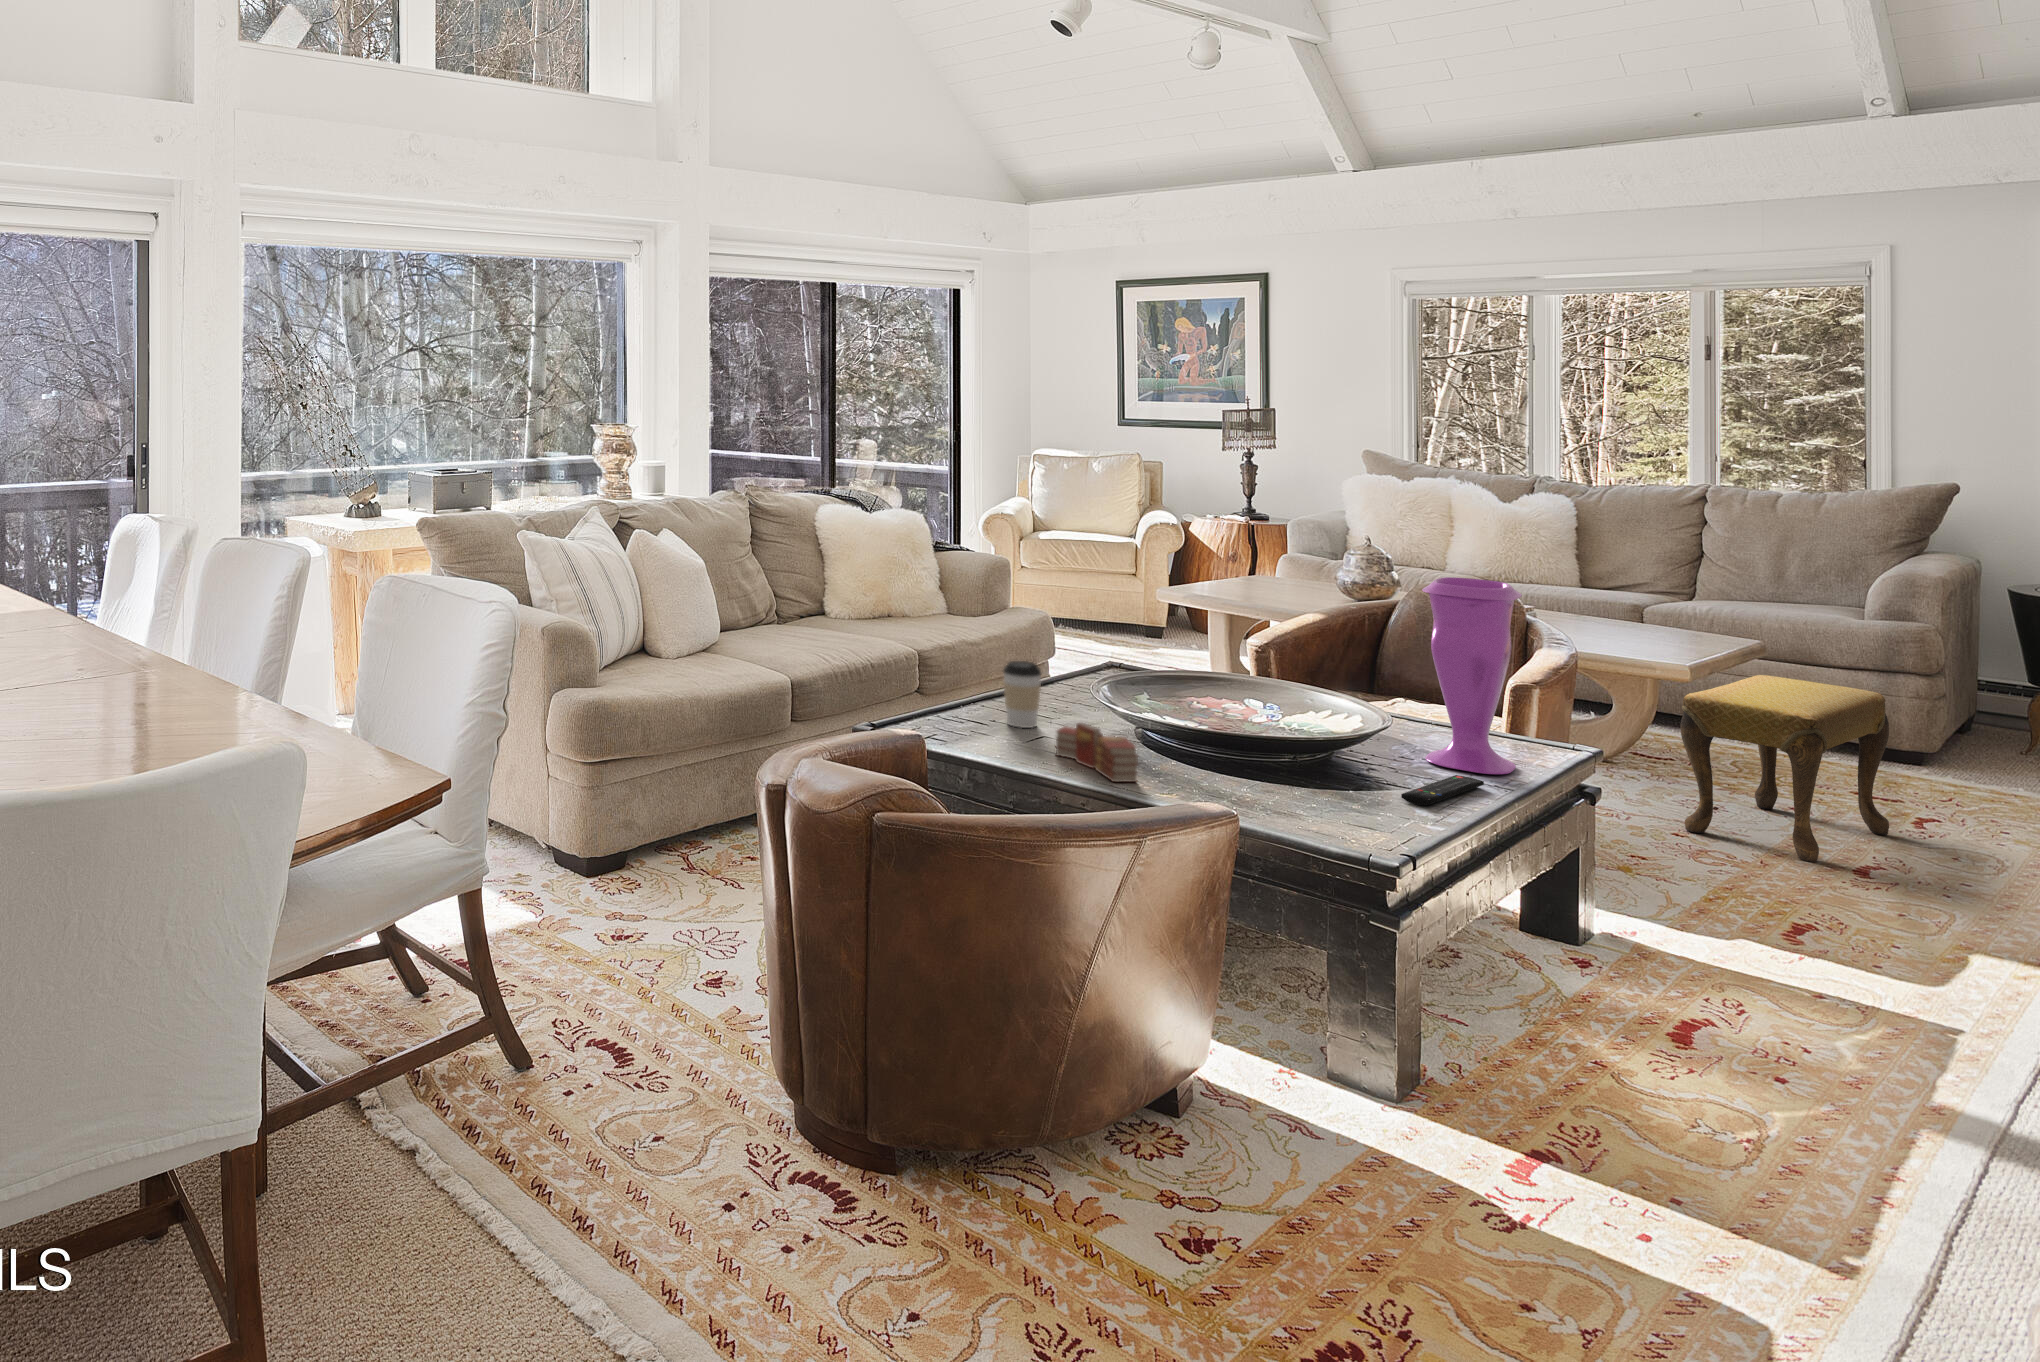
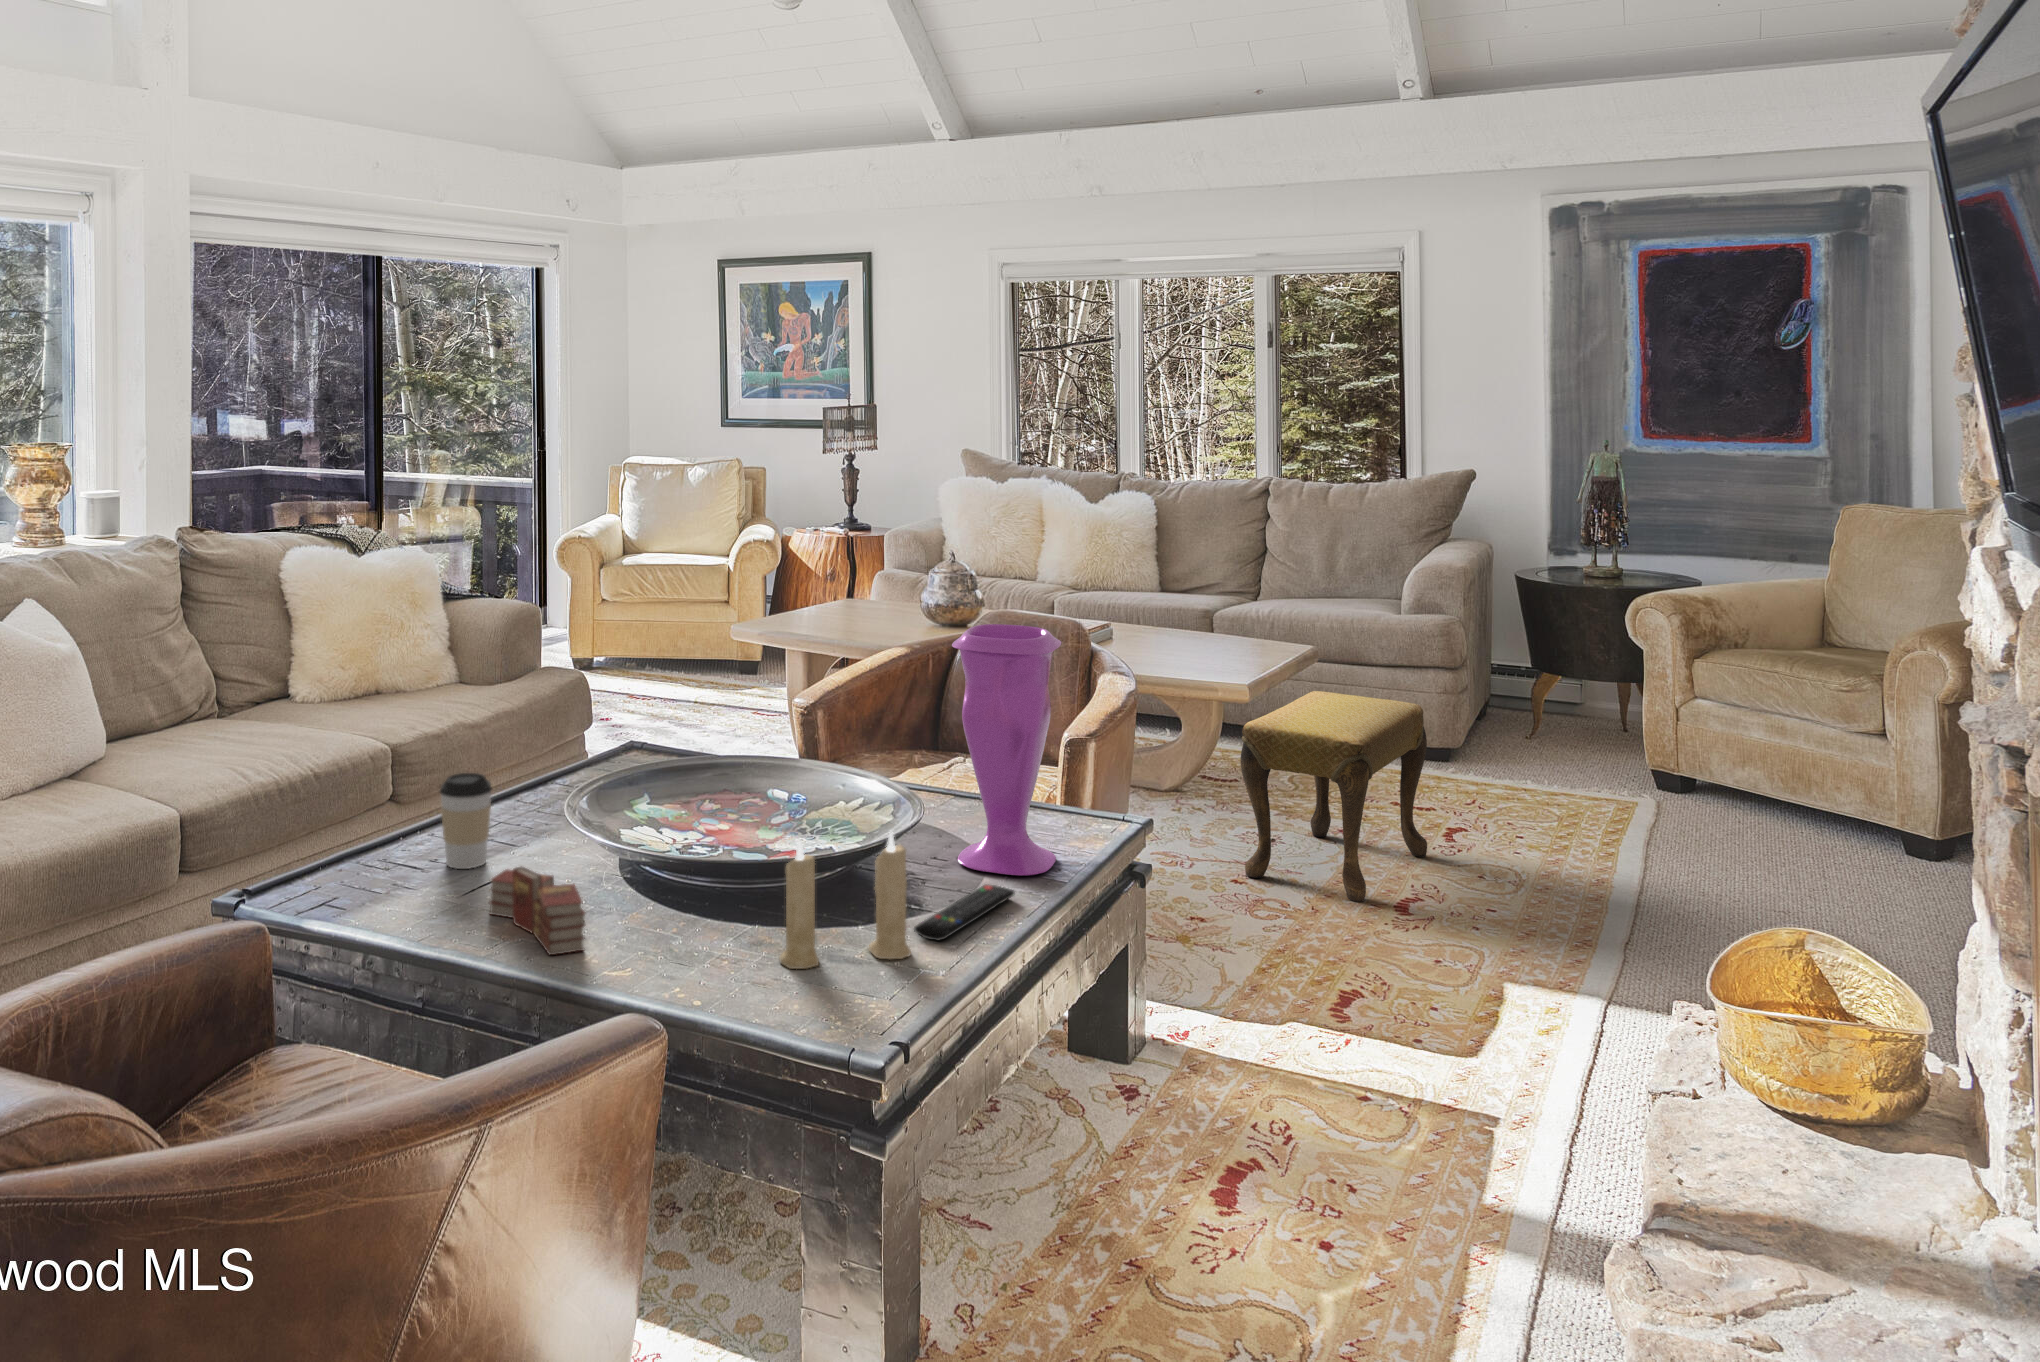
candle: none [1292,711,1402,813] -> present [779,832,911,969]

